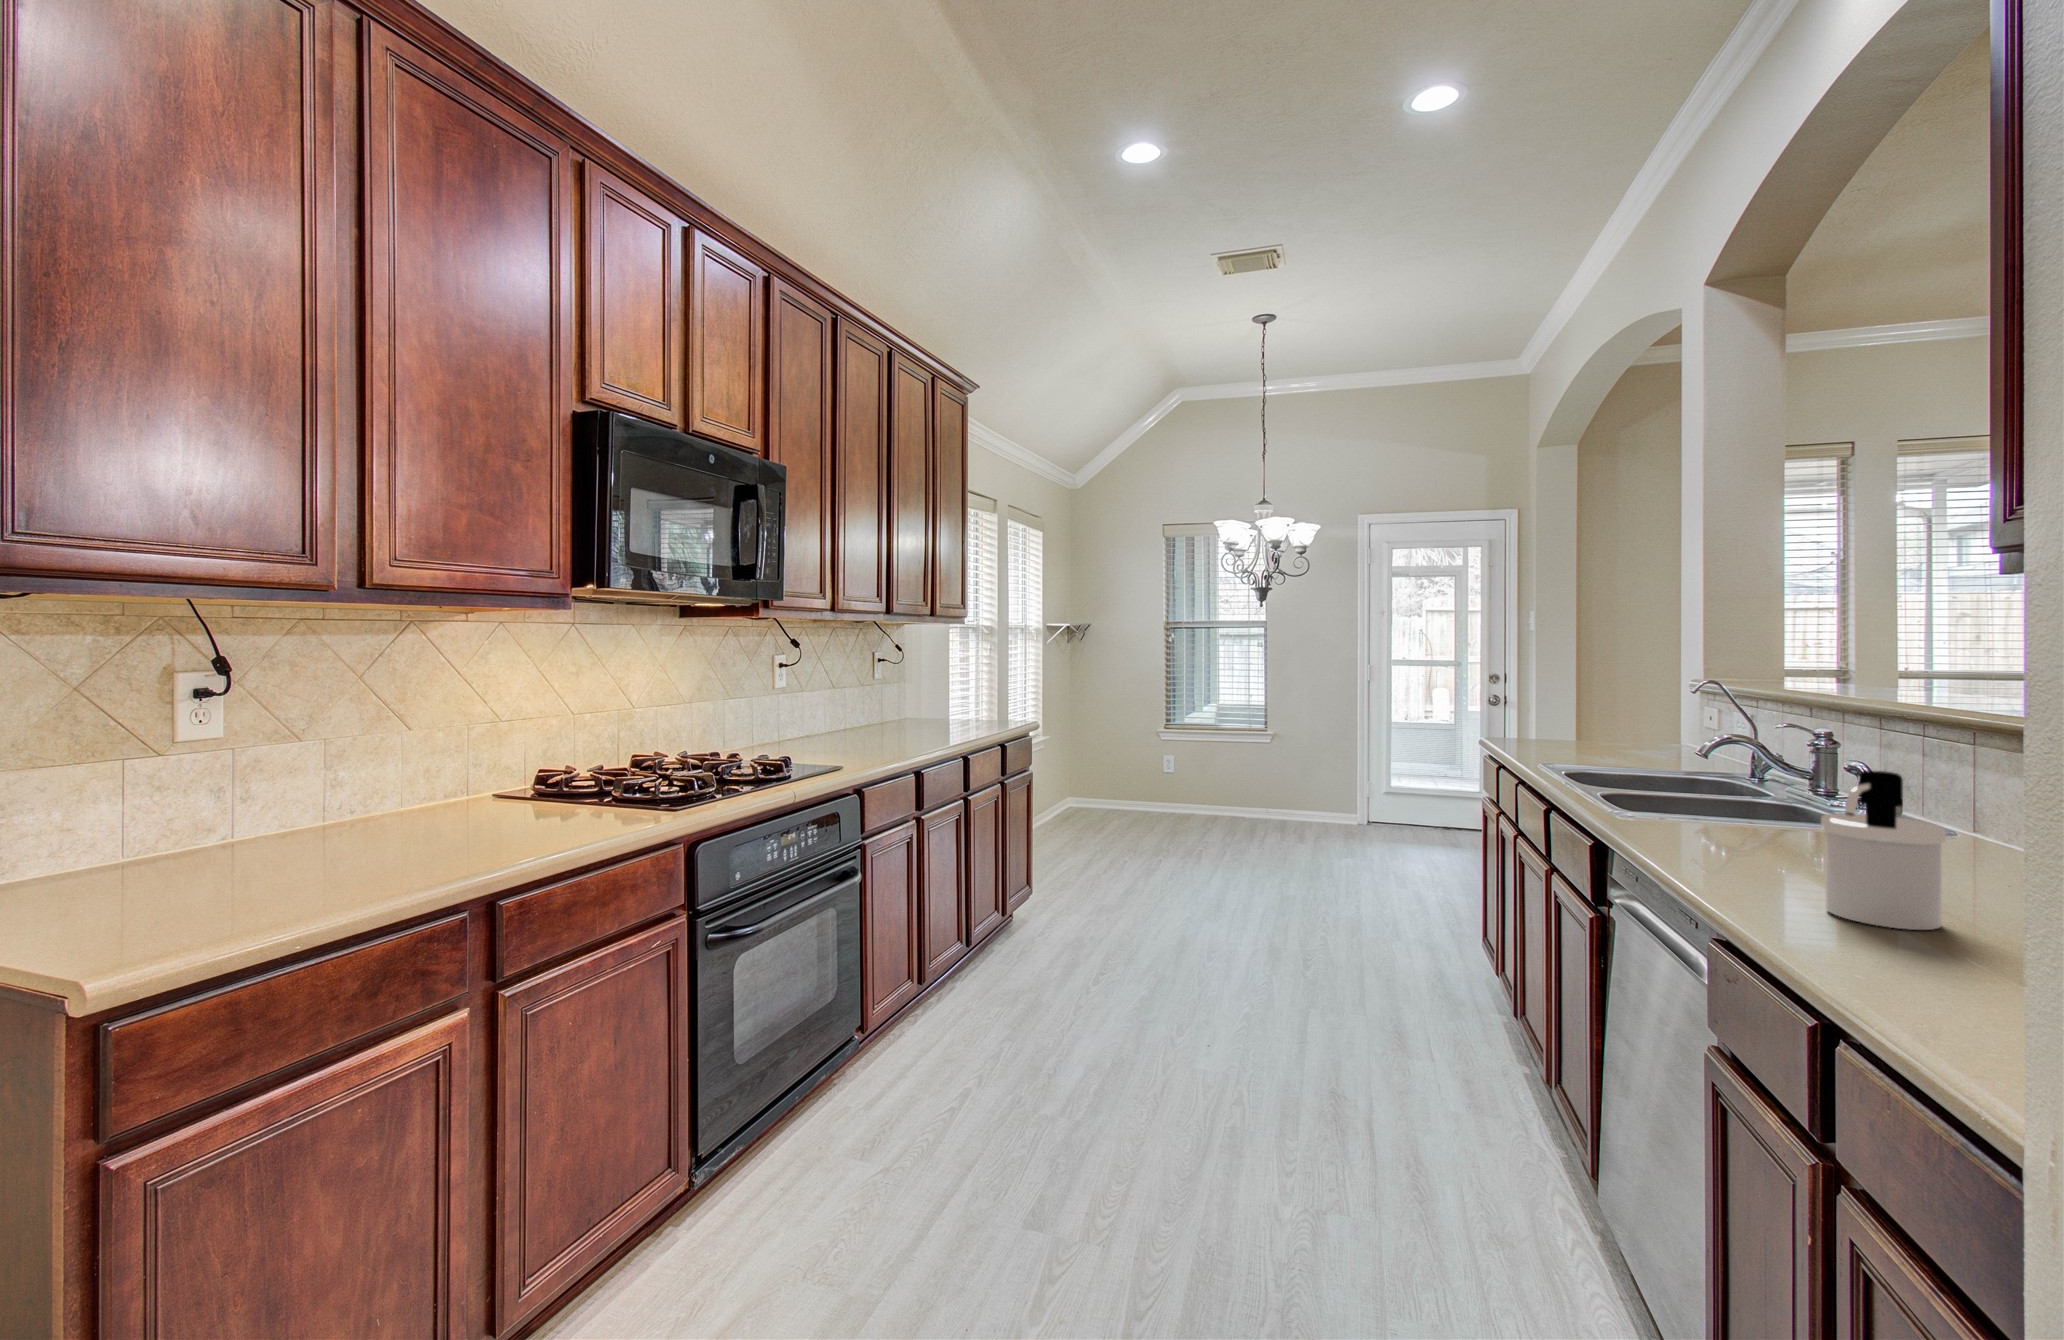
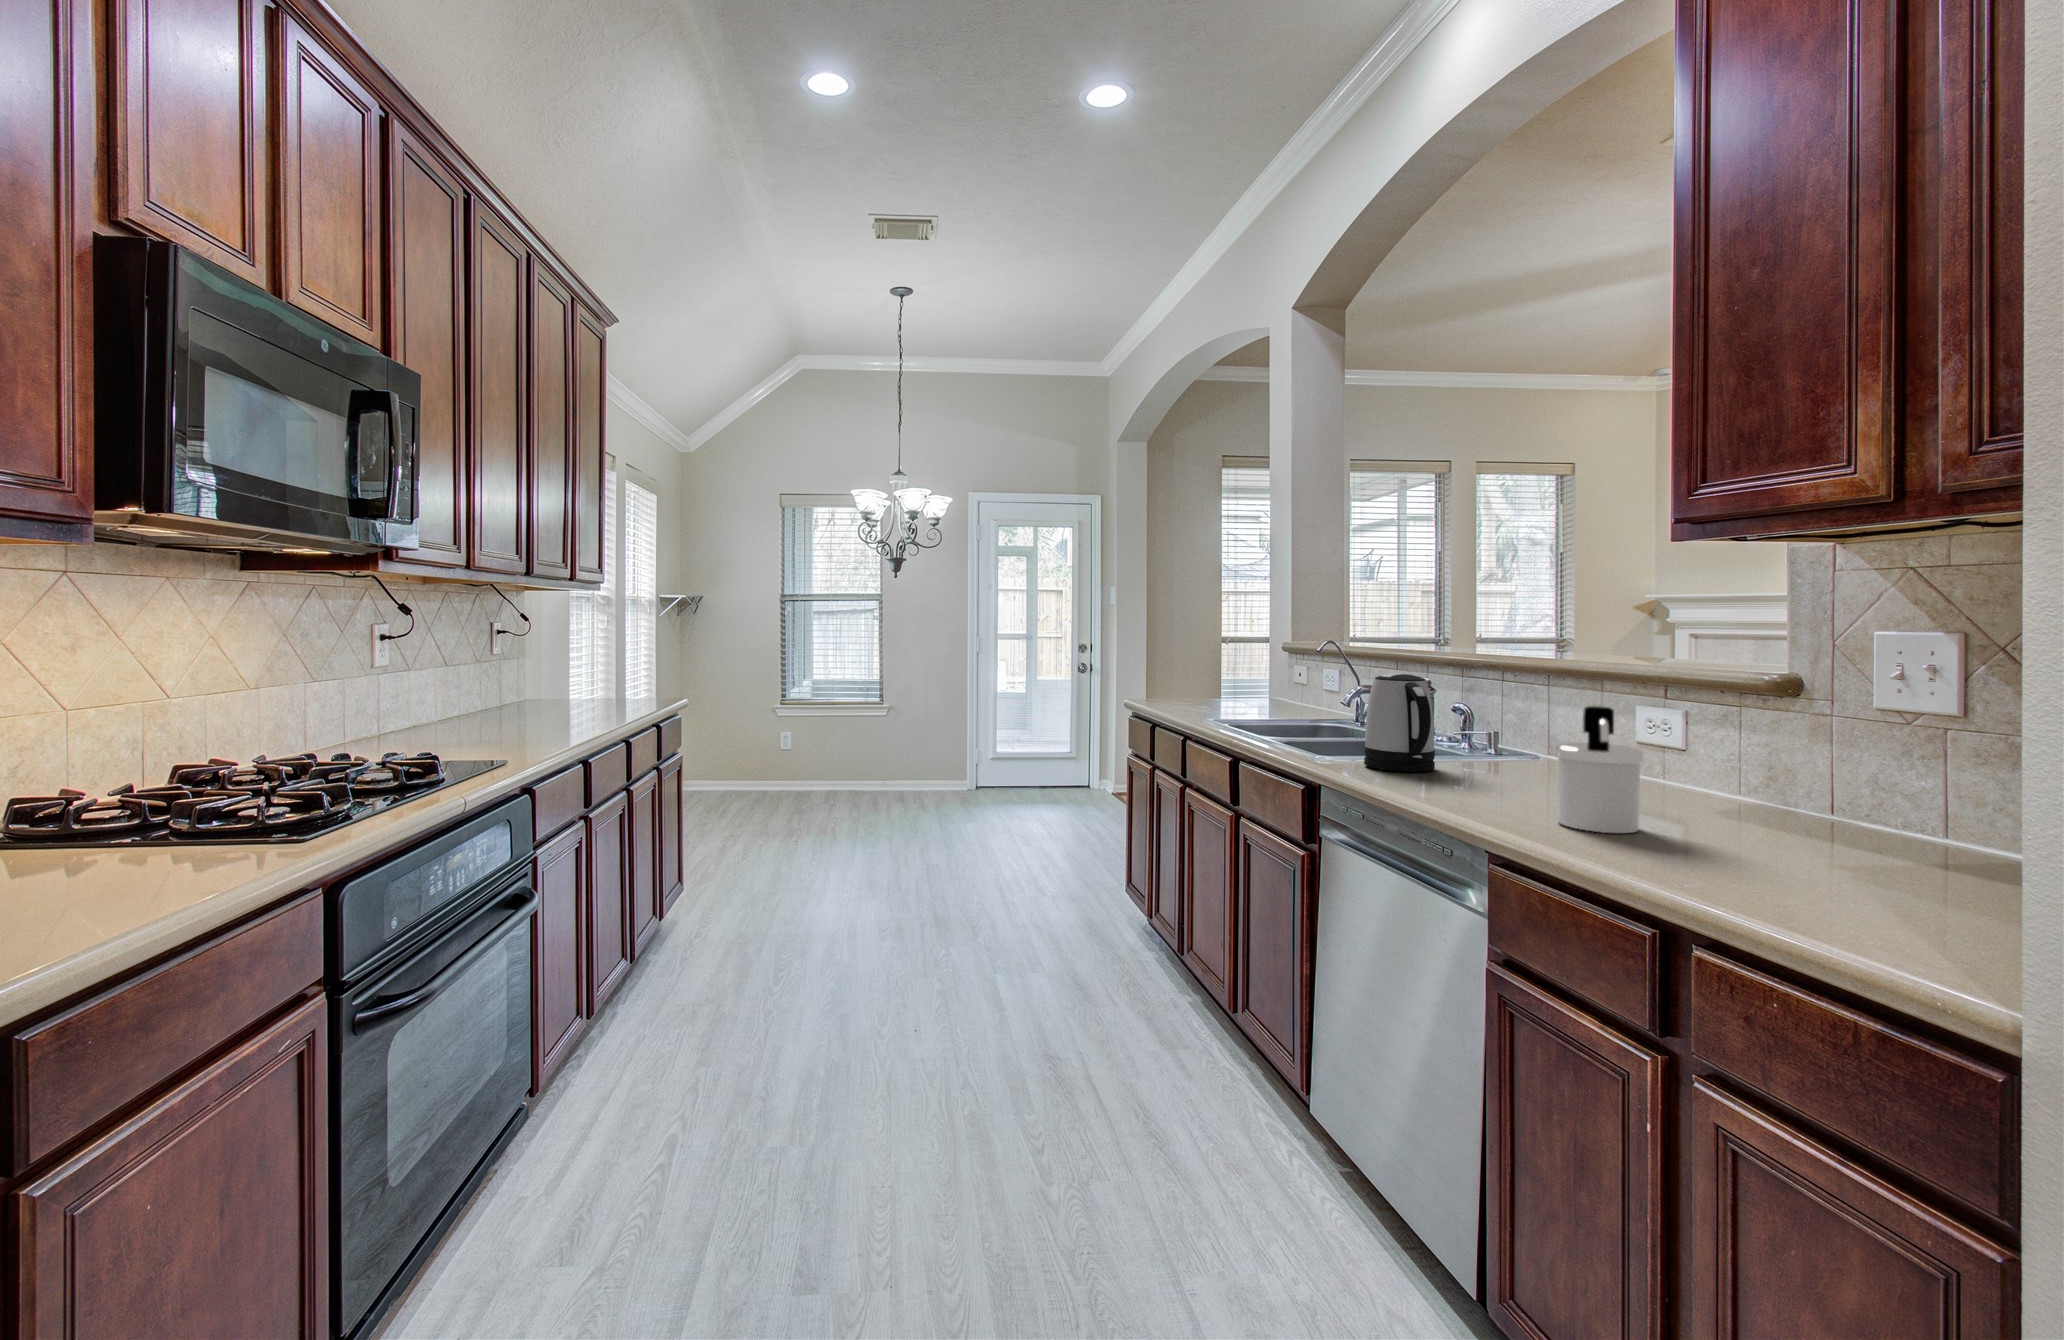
kettle: none [1673,722,1770,839] -> present [1364,673,1435,771]

